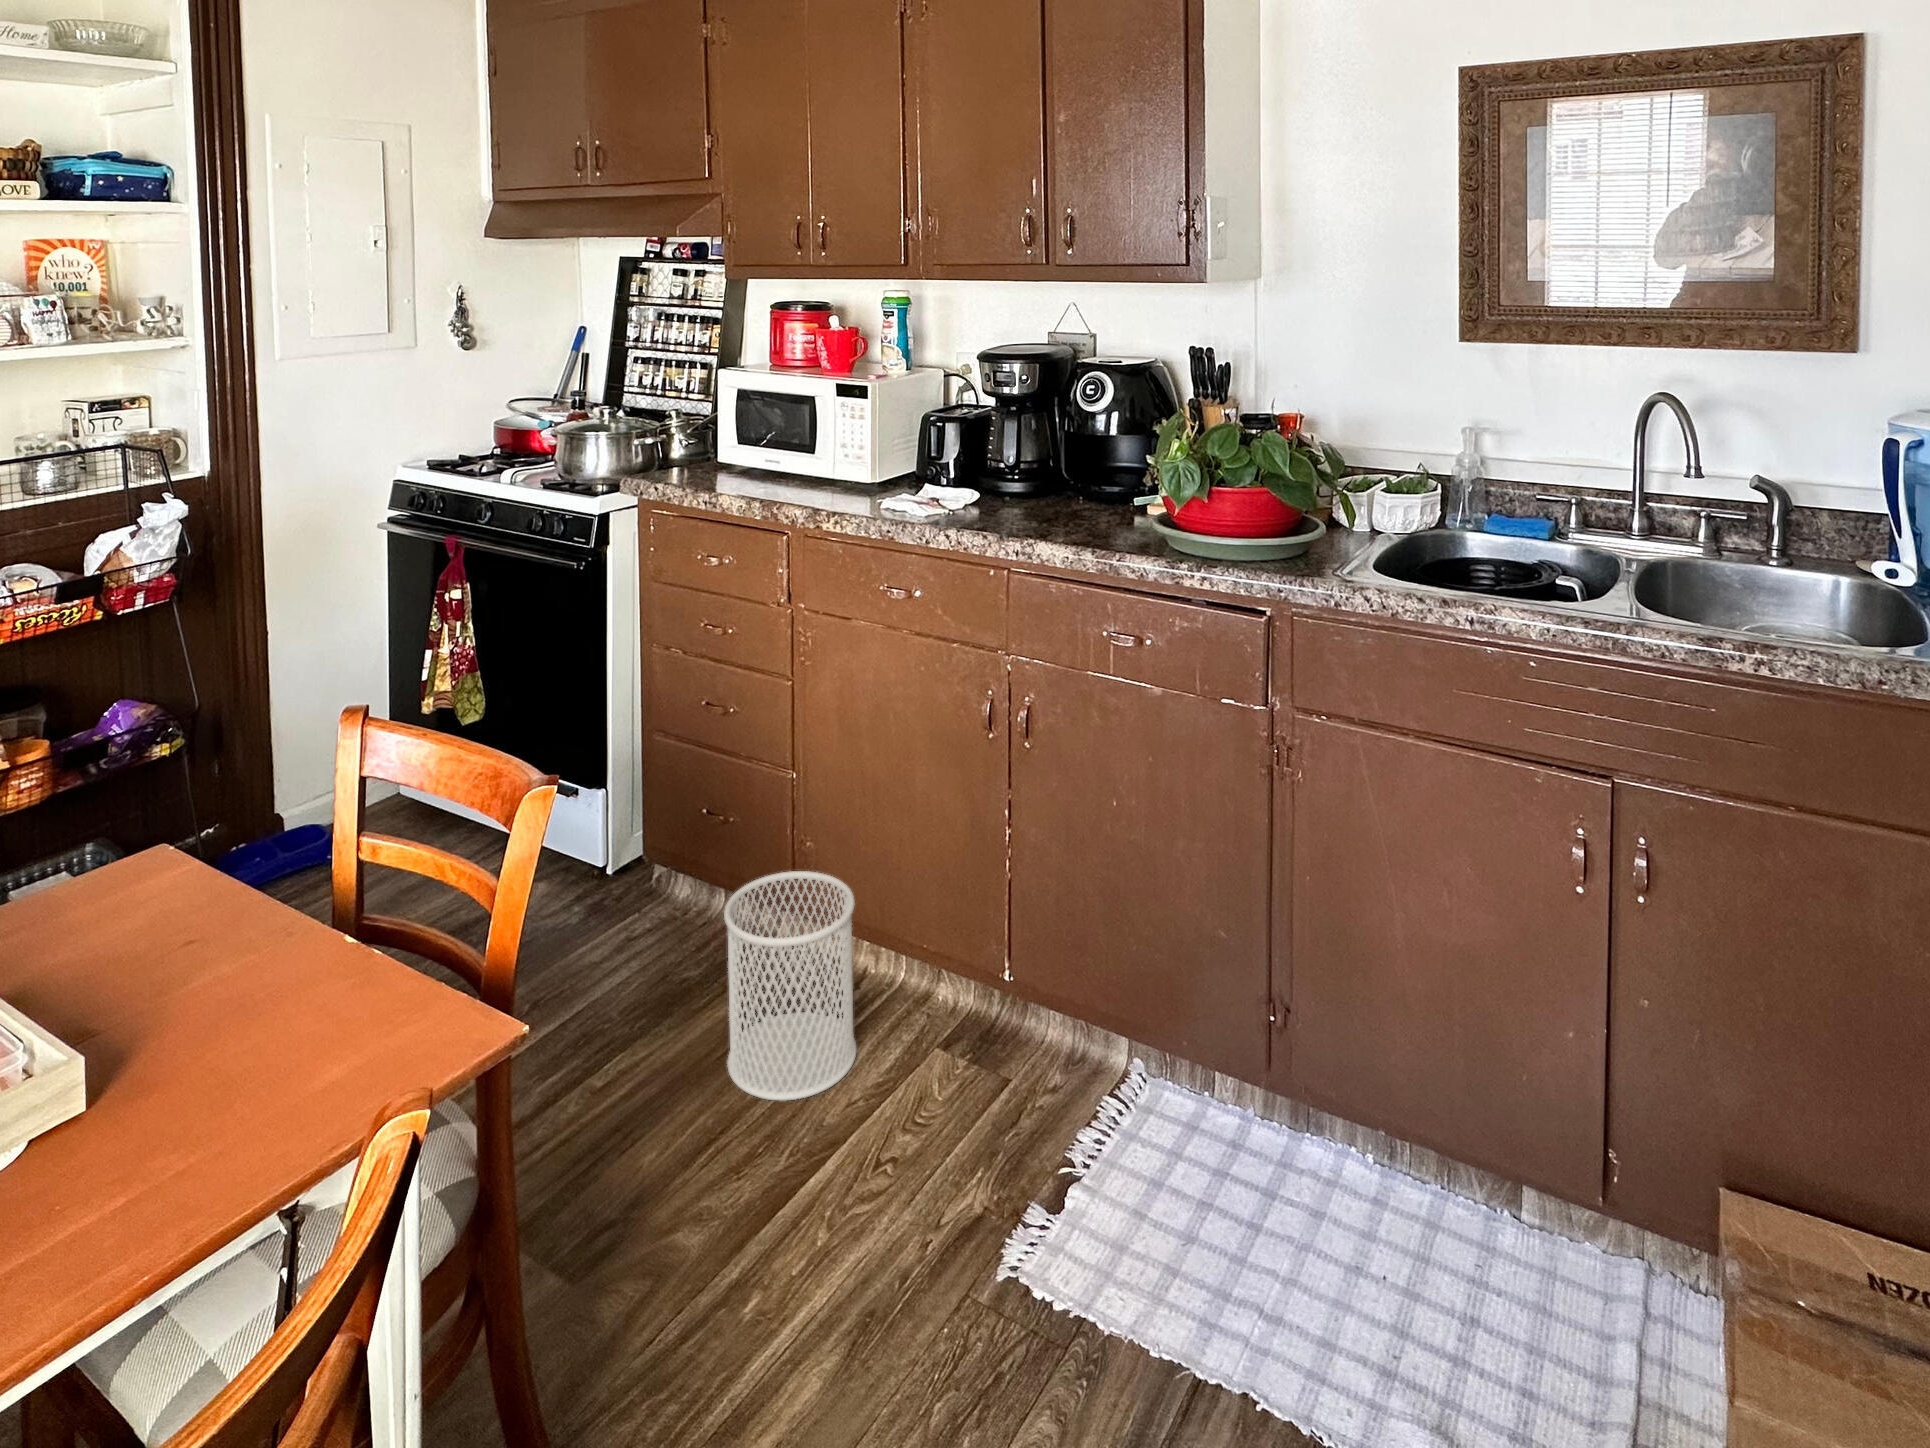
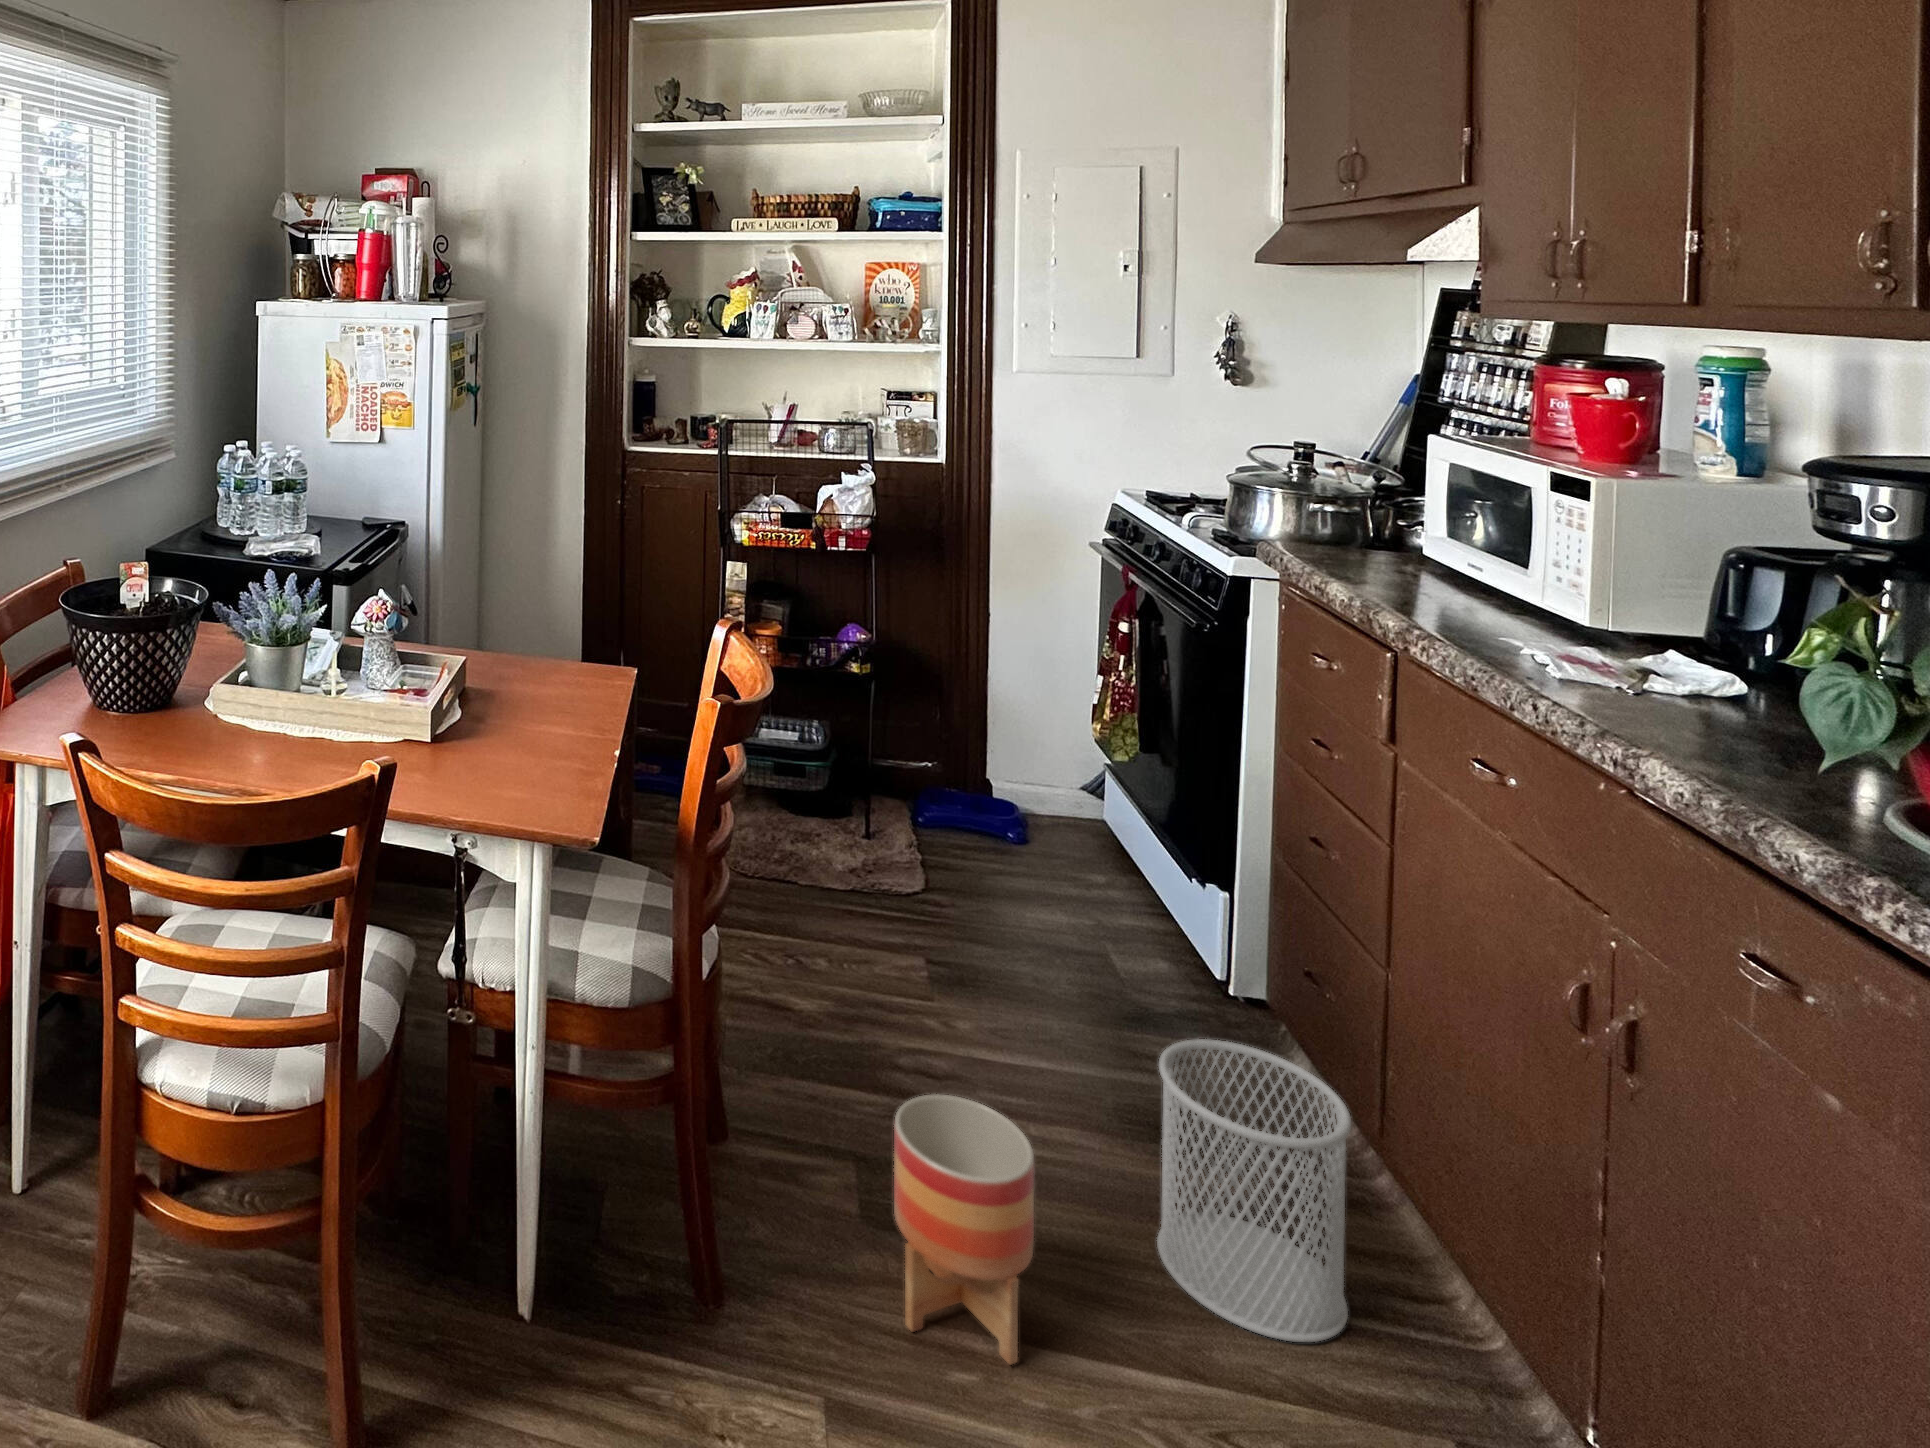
planter: none [633,1055,769,1325] -> present [894,1095,1034,1364]

